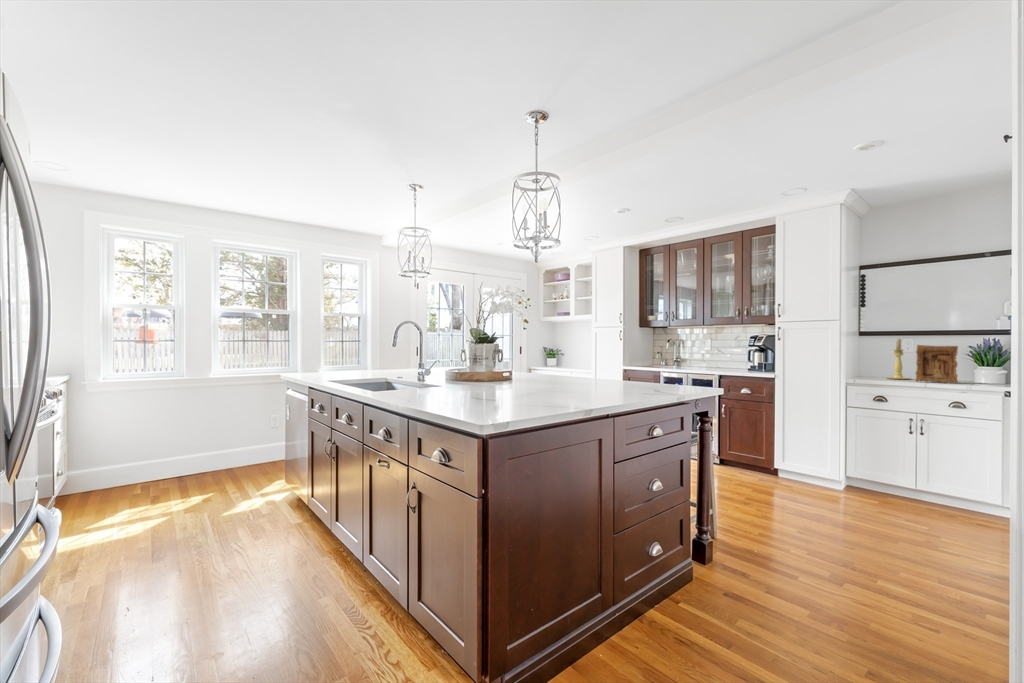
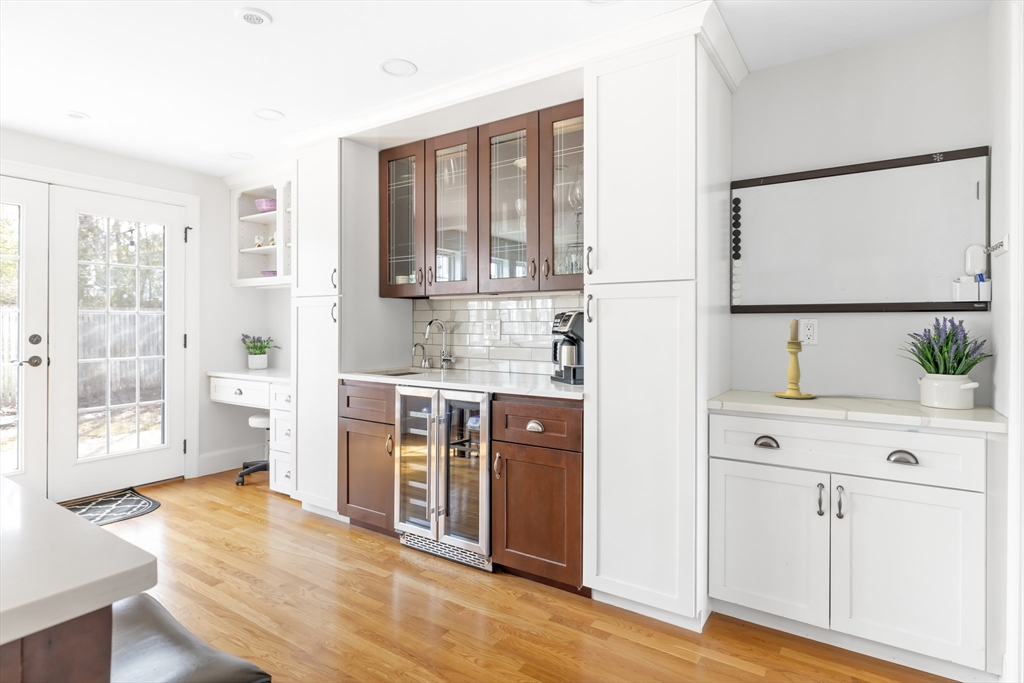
picture frame: present [915,345,958,383] -> none [827,332,903,411]

